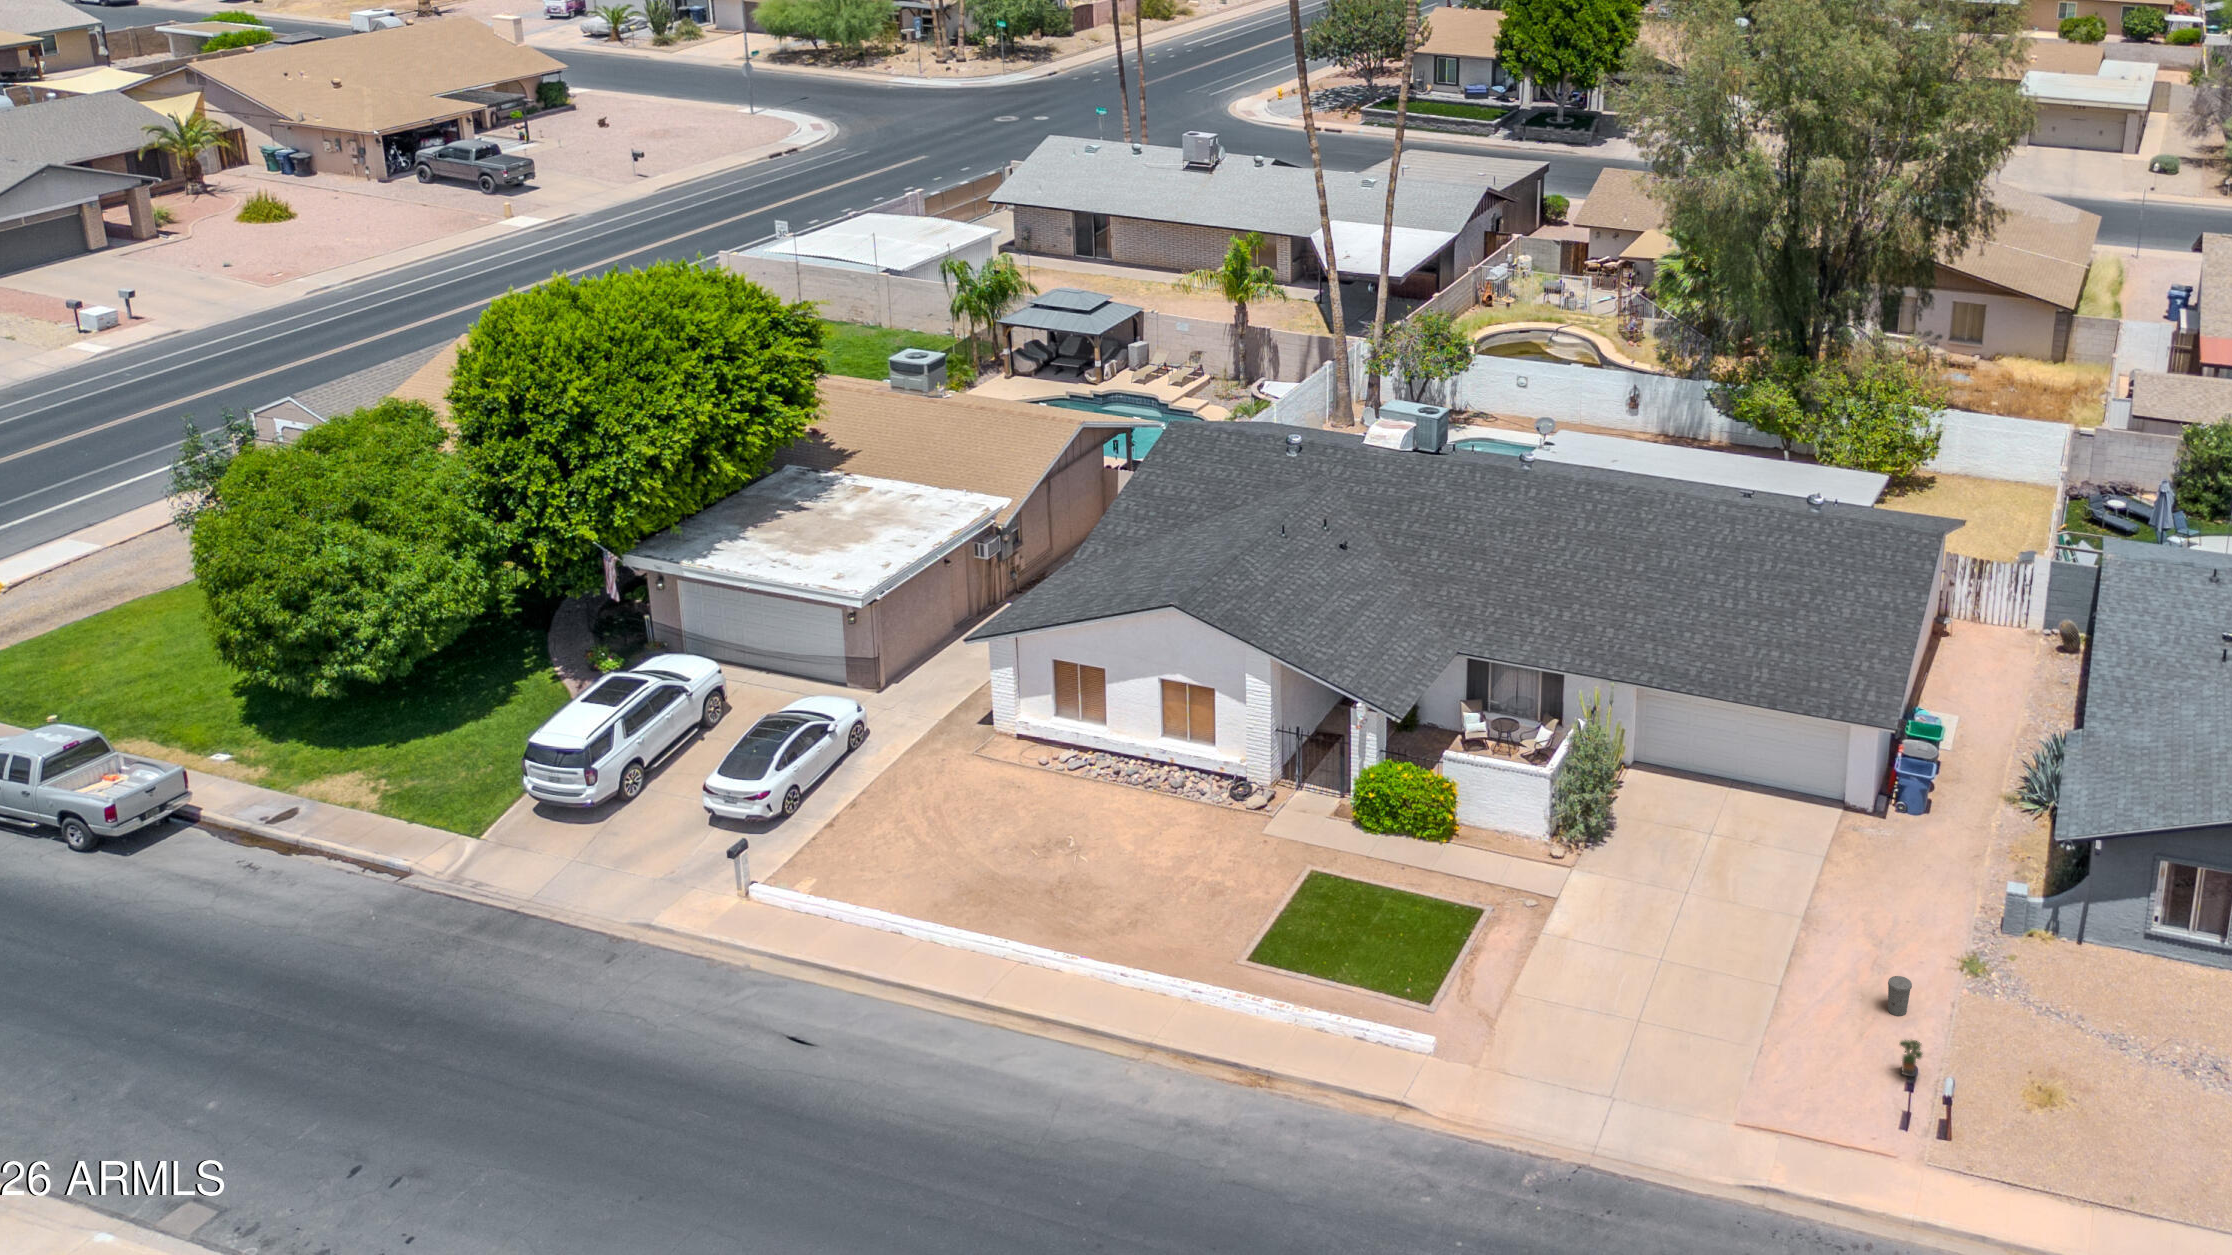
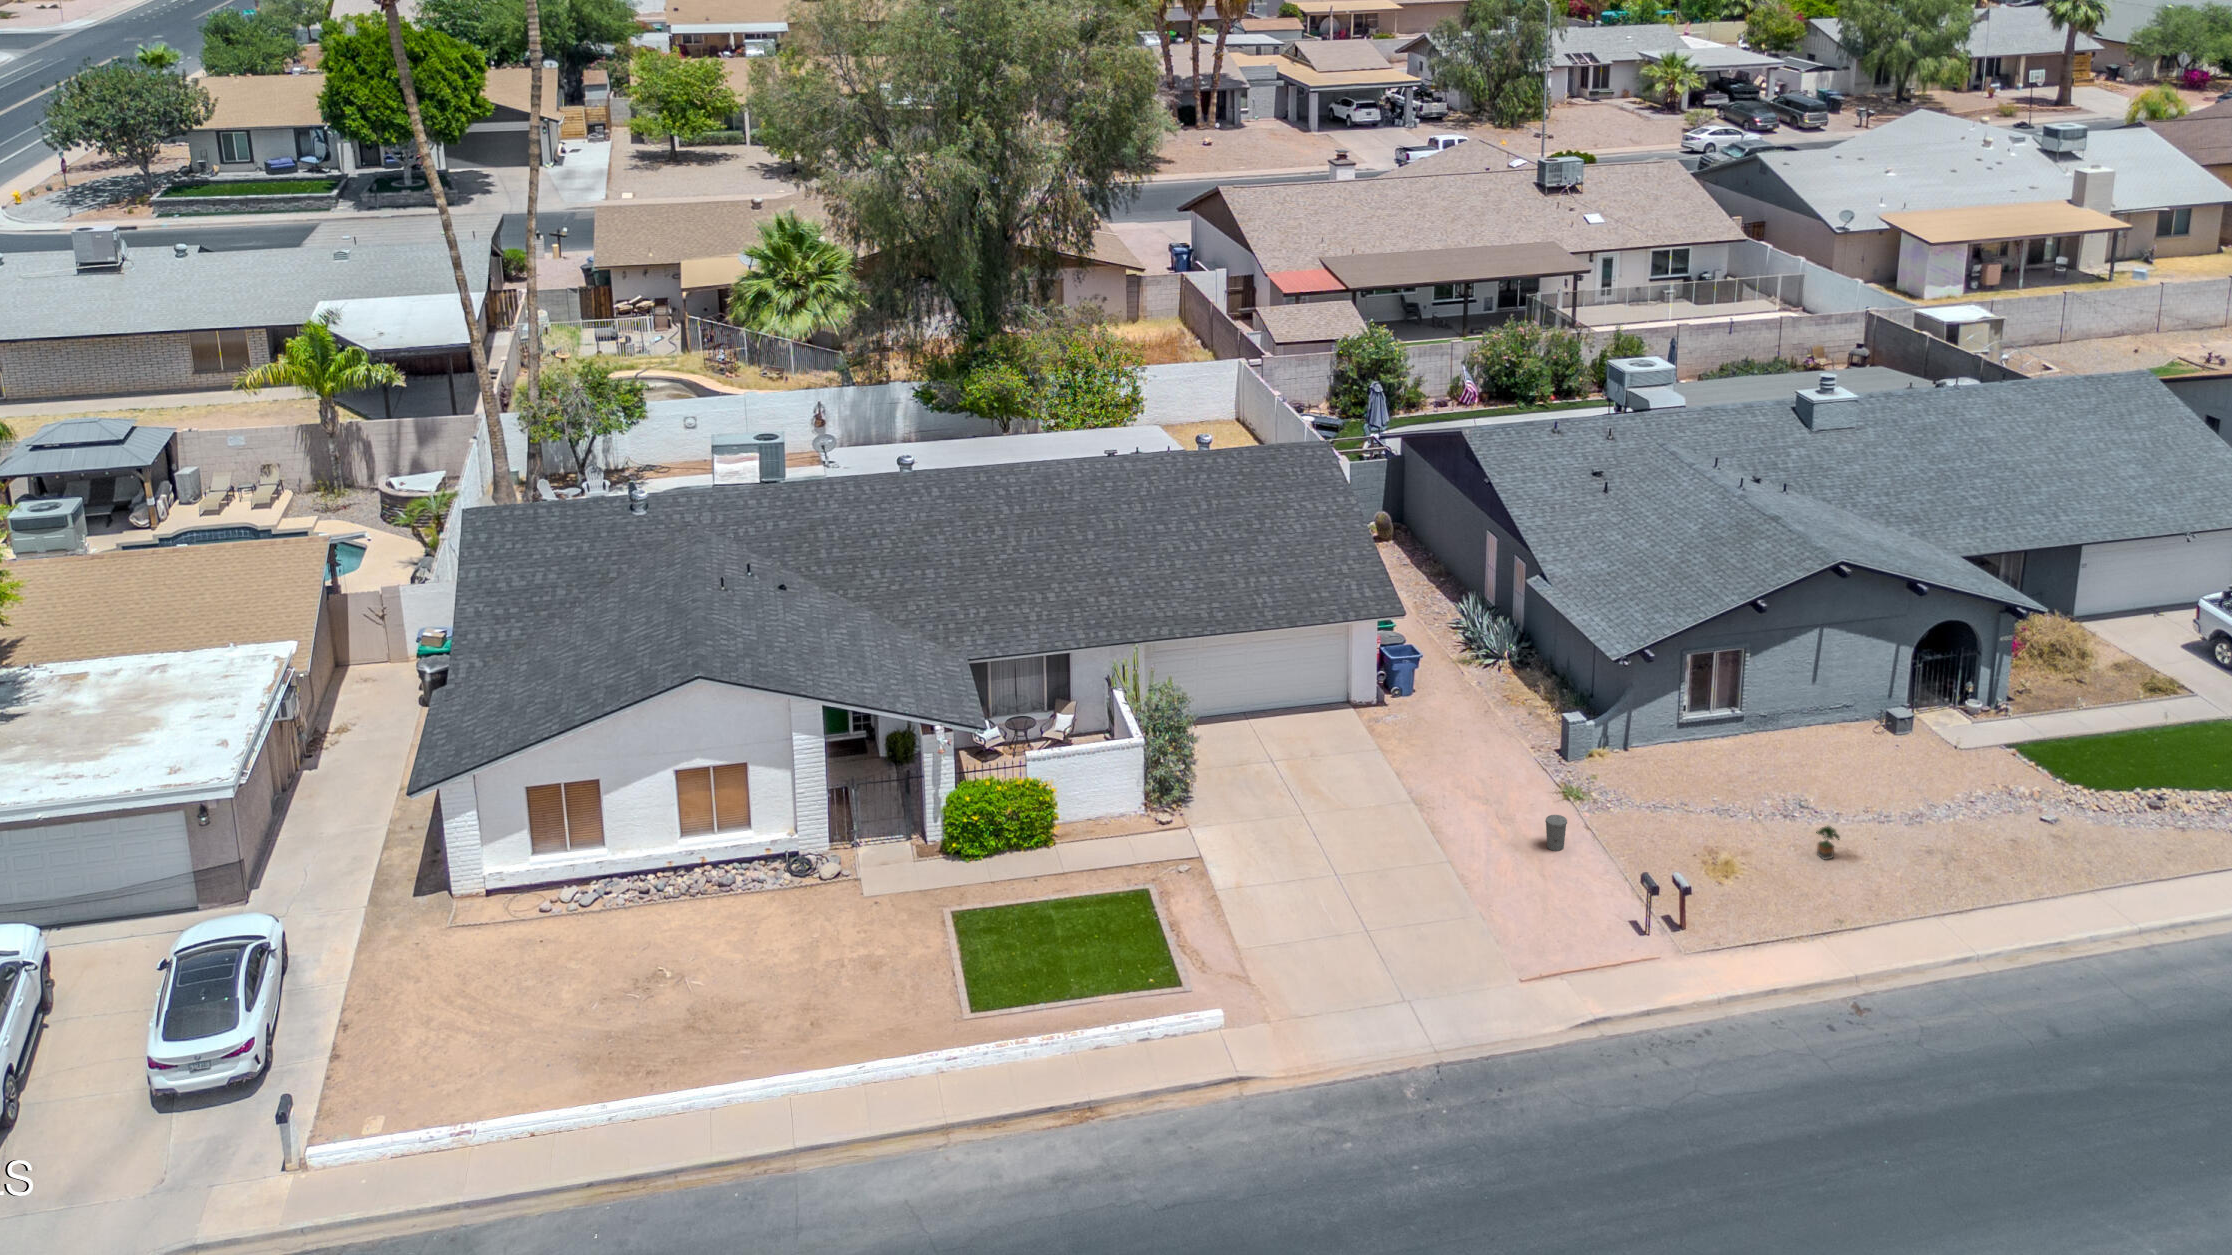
potted tree: present [1900,1040,1922,1077] -> present [1816,826,1840,860]

